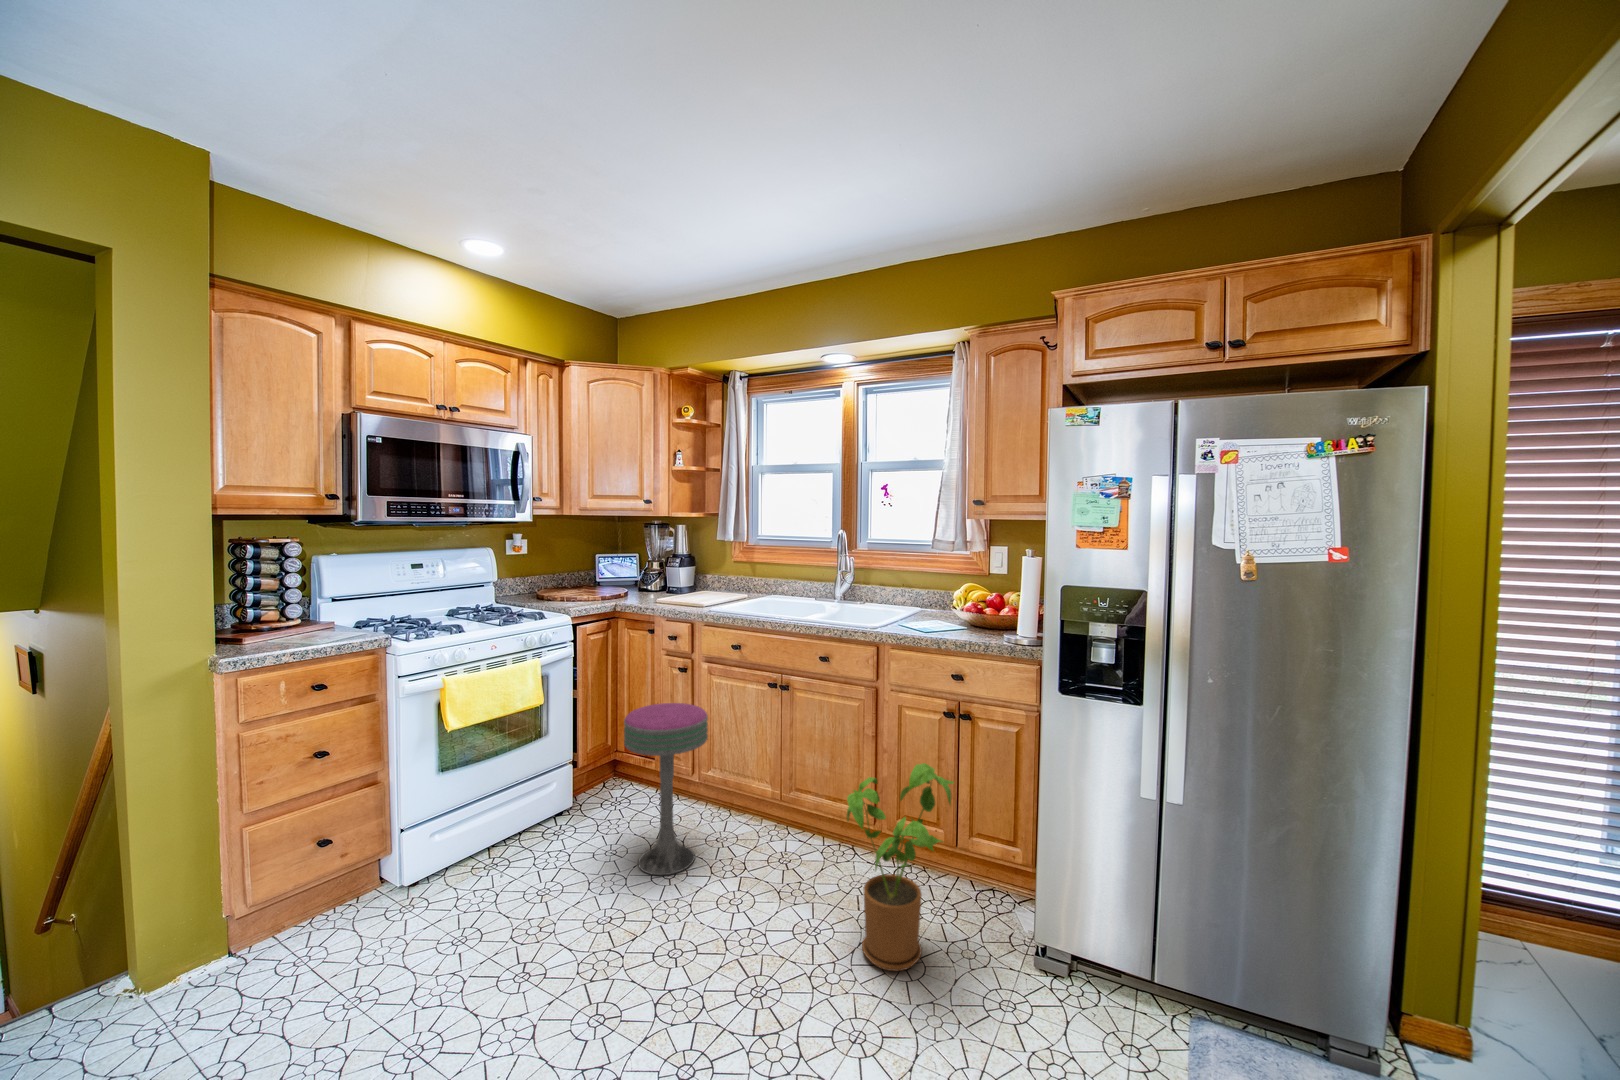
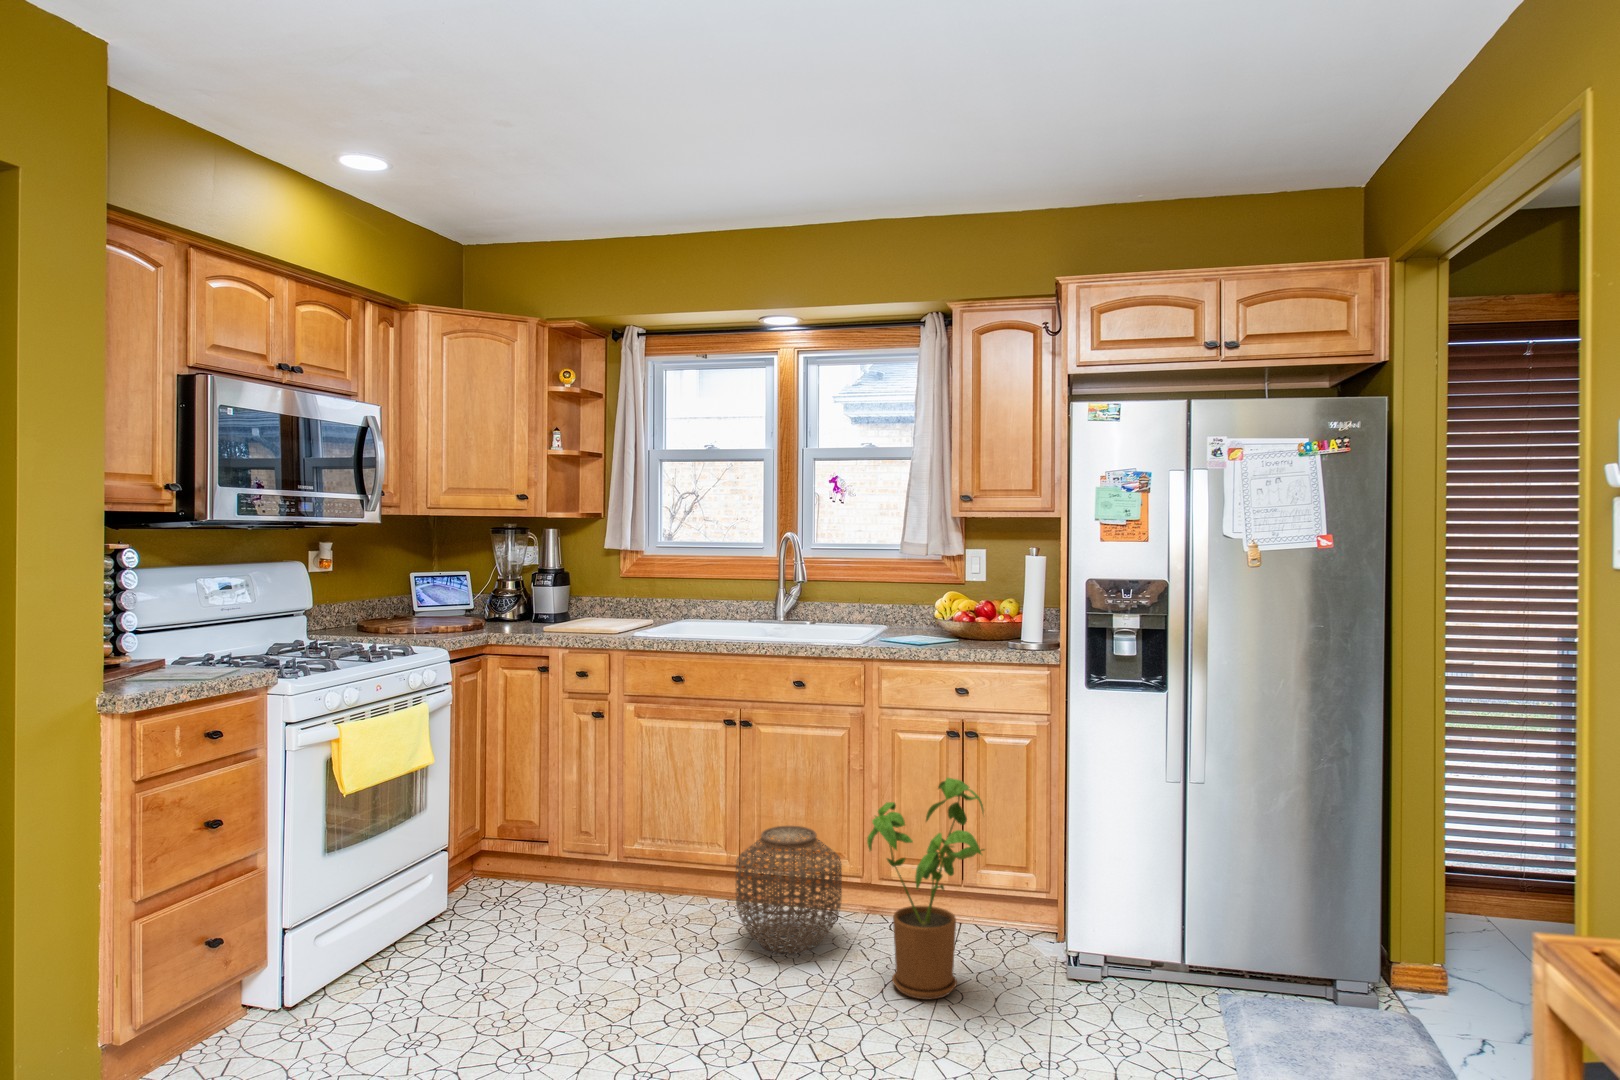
bar stool: present [624,703,708,876] -> none [567,750,671,959]
woven basket: none [754,778,843,892] -> present [736,826,842,953]

